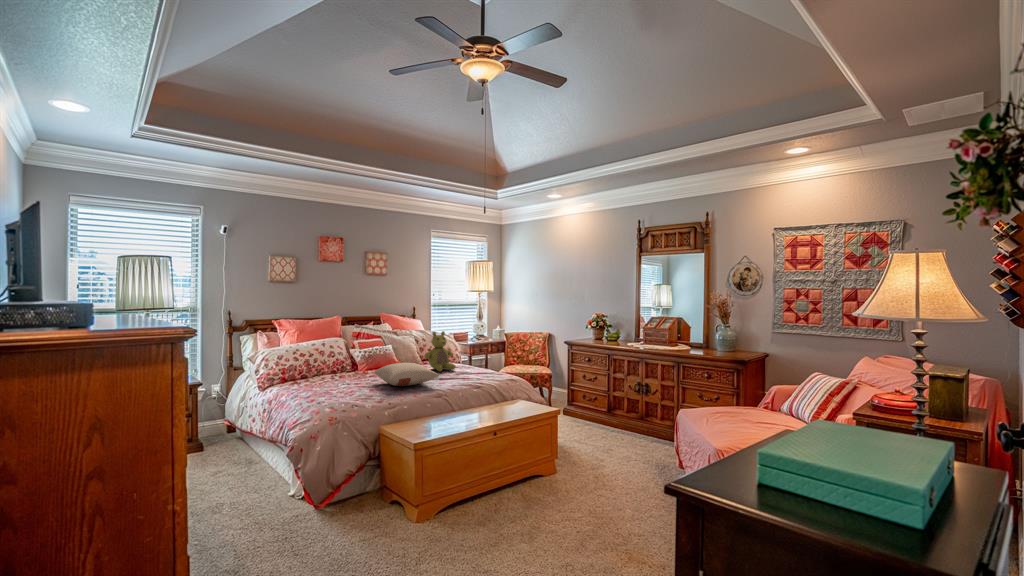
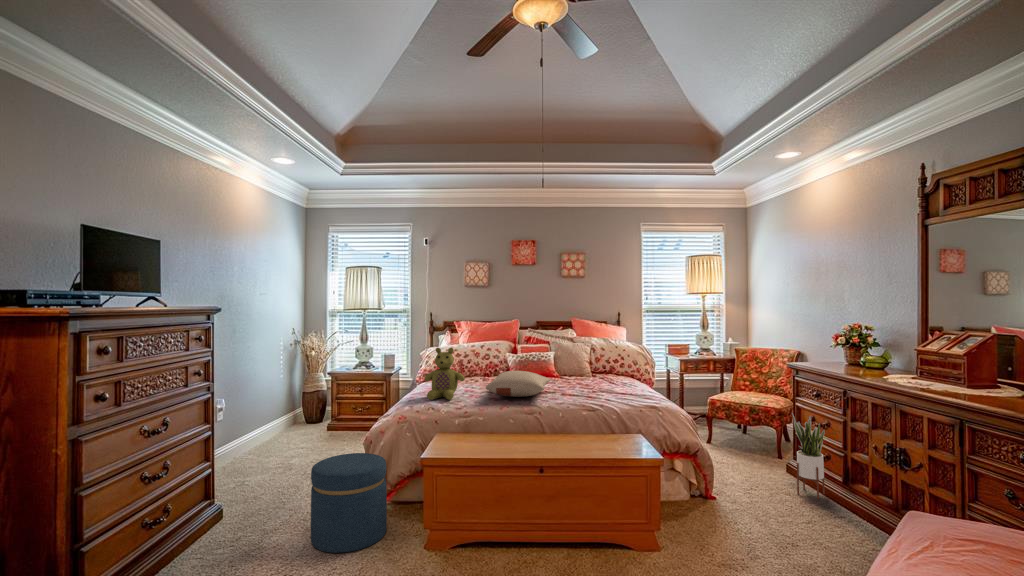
stuffed bear: present [424,331,455,371] -> present [425,348,465,400]
potted plant: none [575,373,596,425] -> present [792,413,825,499]
ottoman: none [283,456,360,558] -> present [311,453,387,553]

